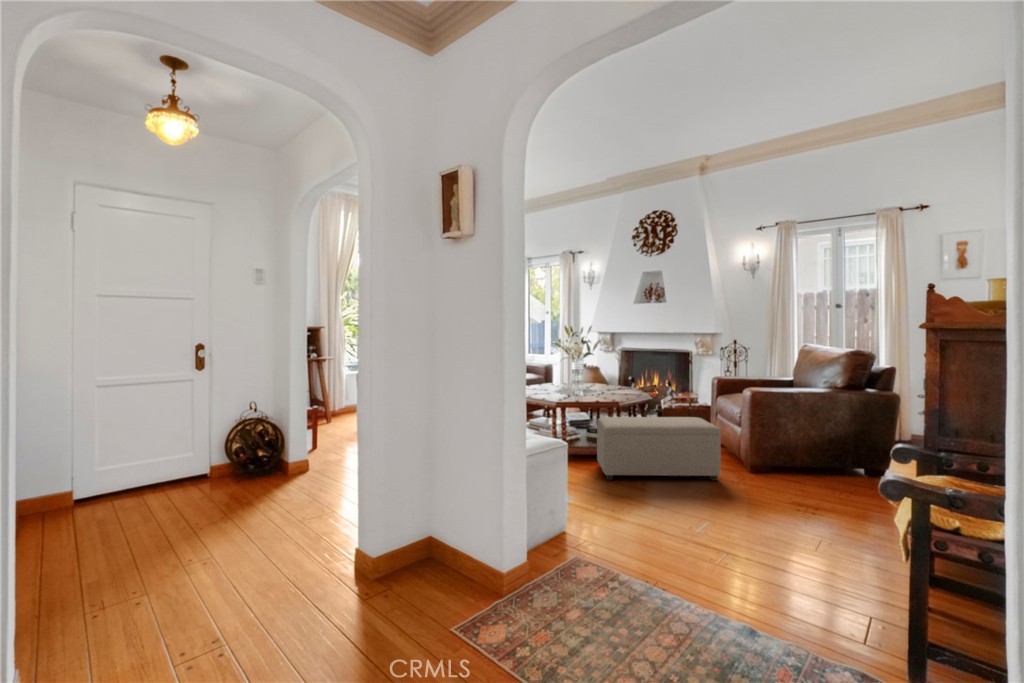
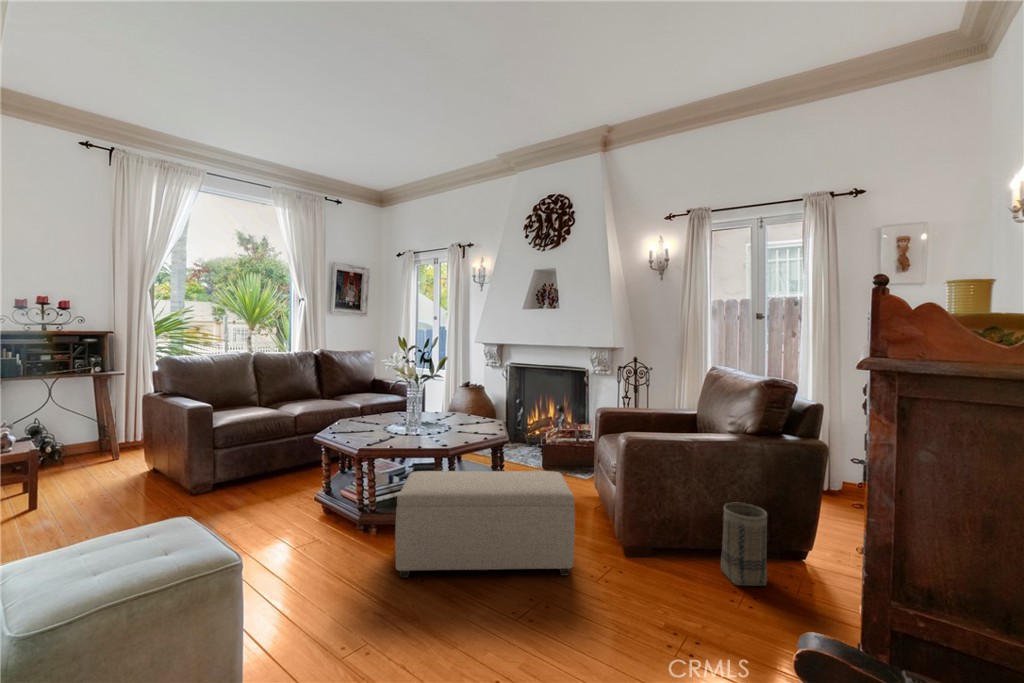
basket: none [822,435,856,487] -> present [721,503,767,586]

